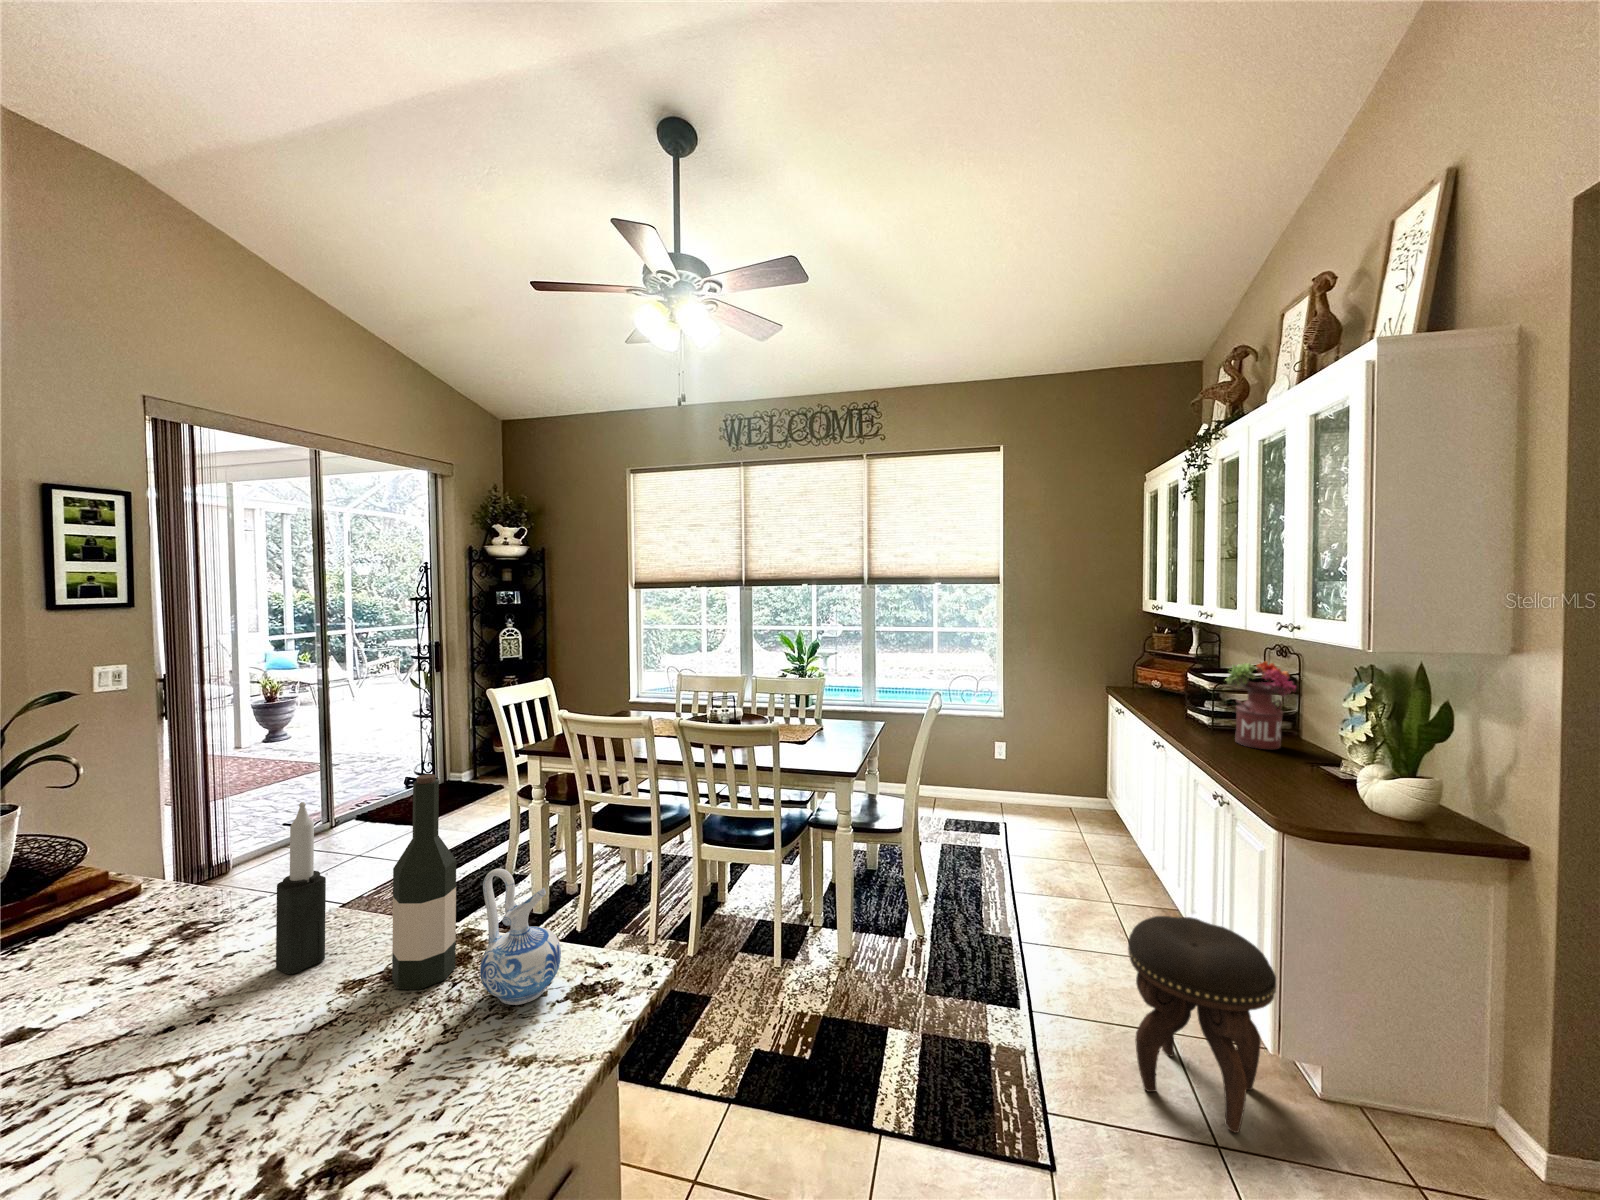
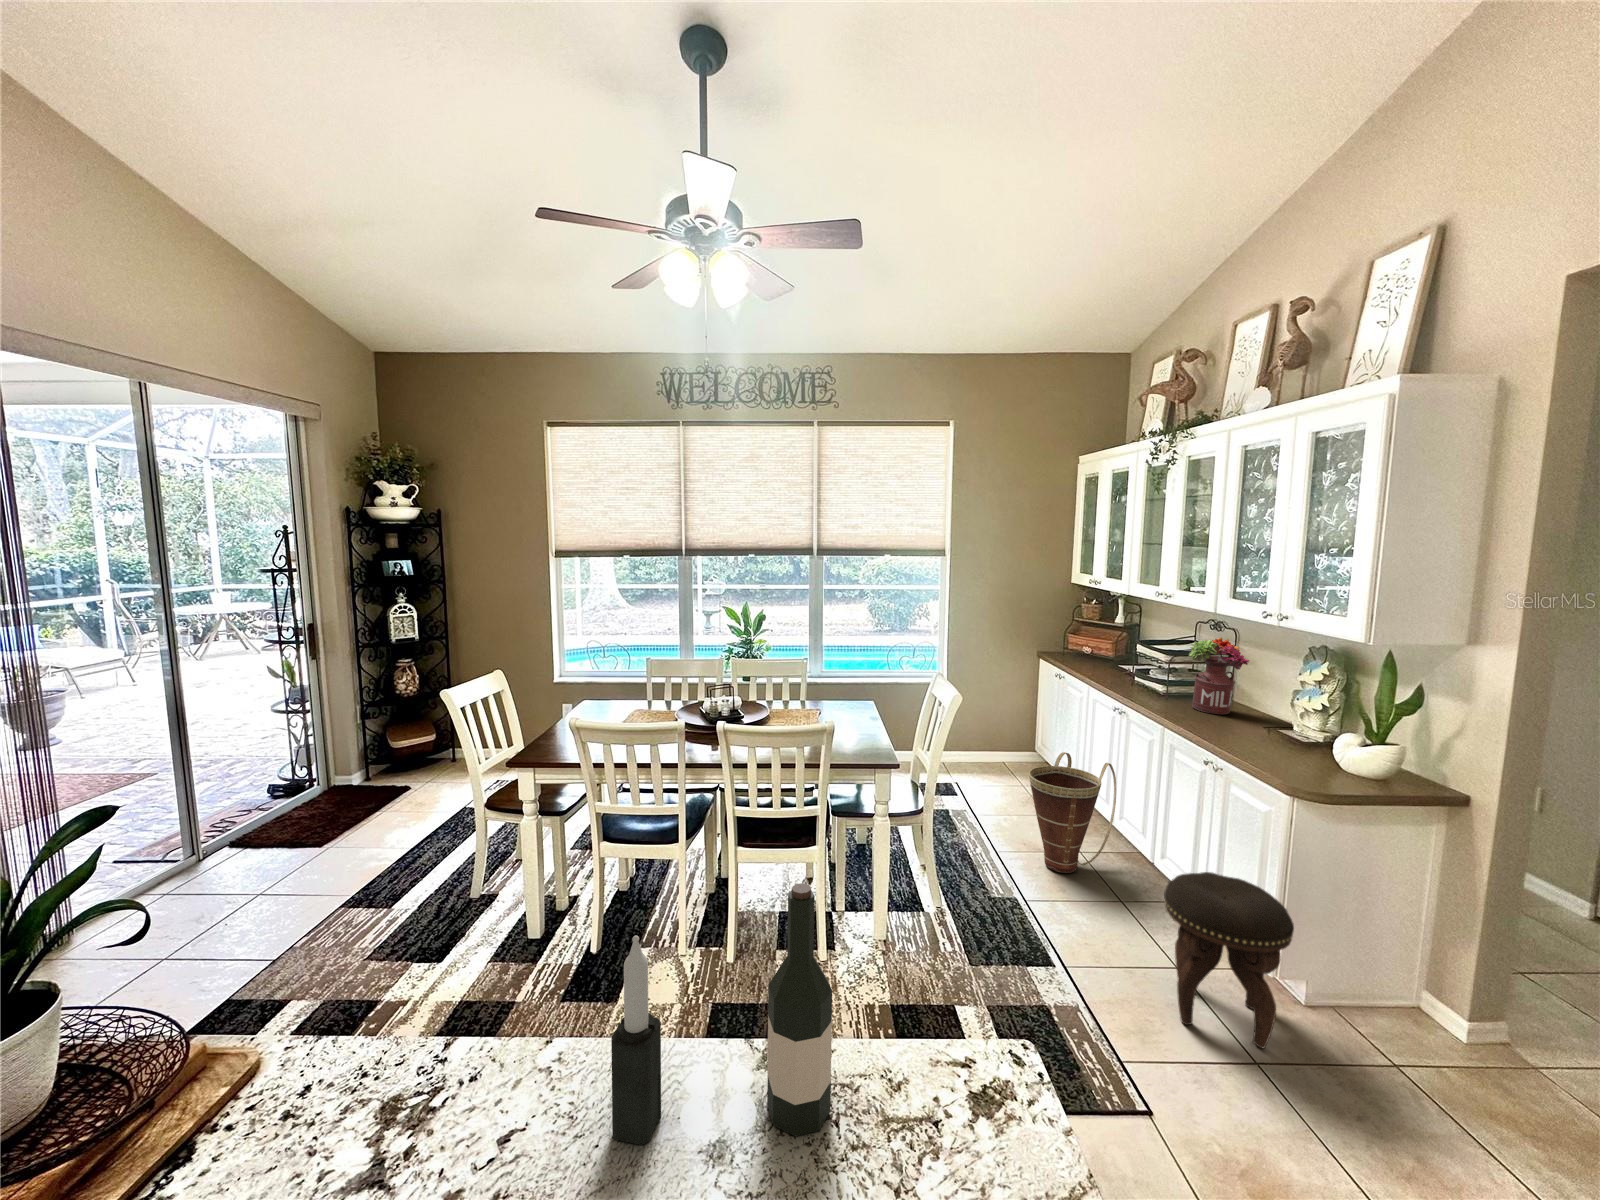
basket: none [1042,788,1152,921] -> present [1029,752,1116,873]
ceramic pitcher: present [480,868,561,1005] -> none [888,983,971,1129]

